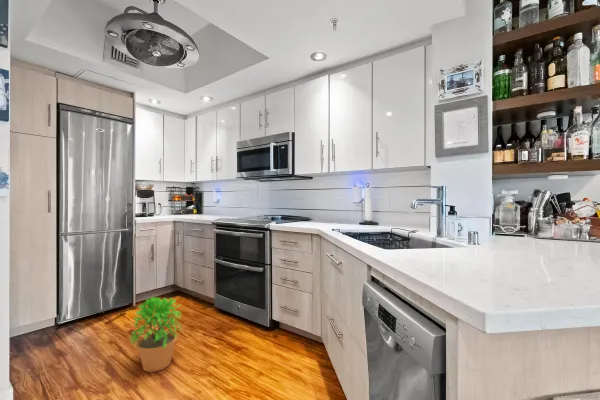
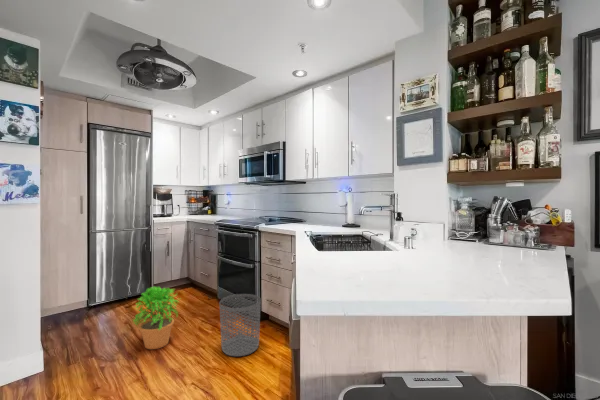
waste bin: none [235,301,281,373] -> present [220,294,261,356]

